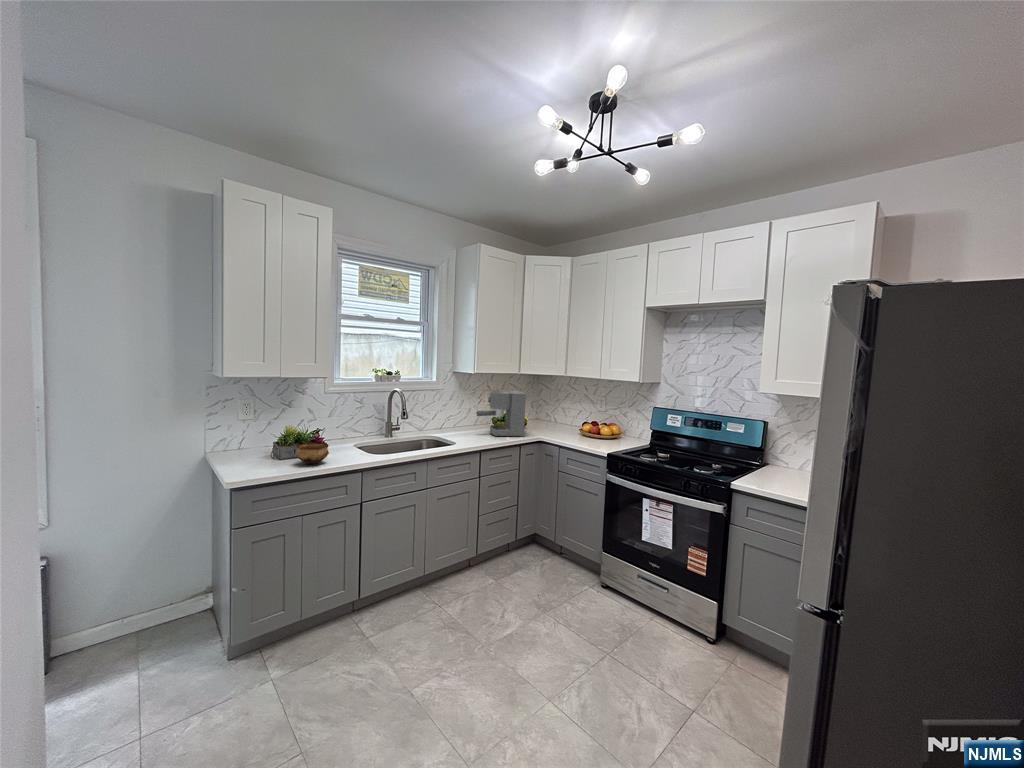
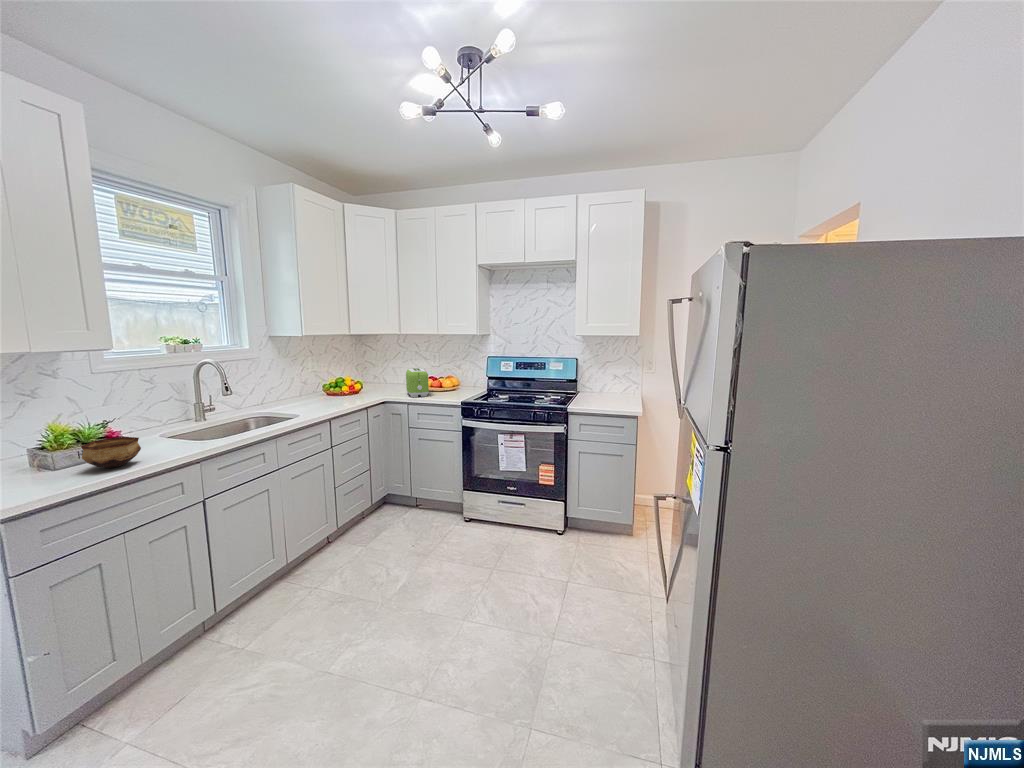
coffee maker: present [476,391,526,437] -> none [312,354,369,403]
toaster: none [561,411,583,442] -> present [406,368,429,397]

